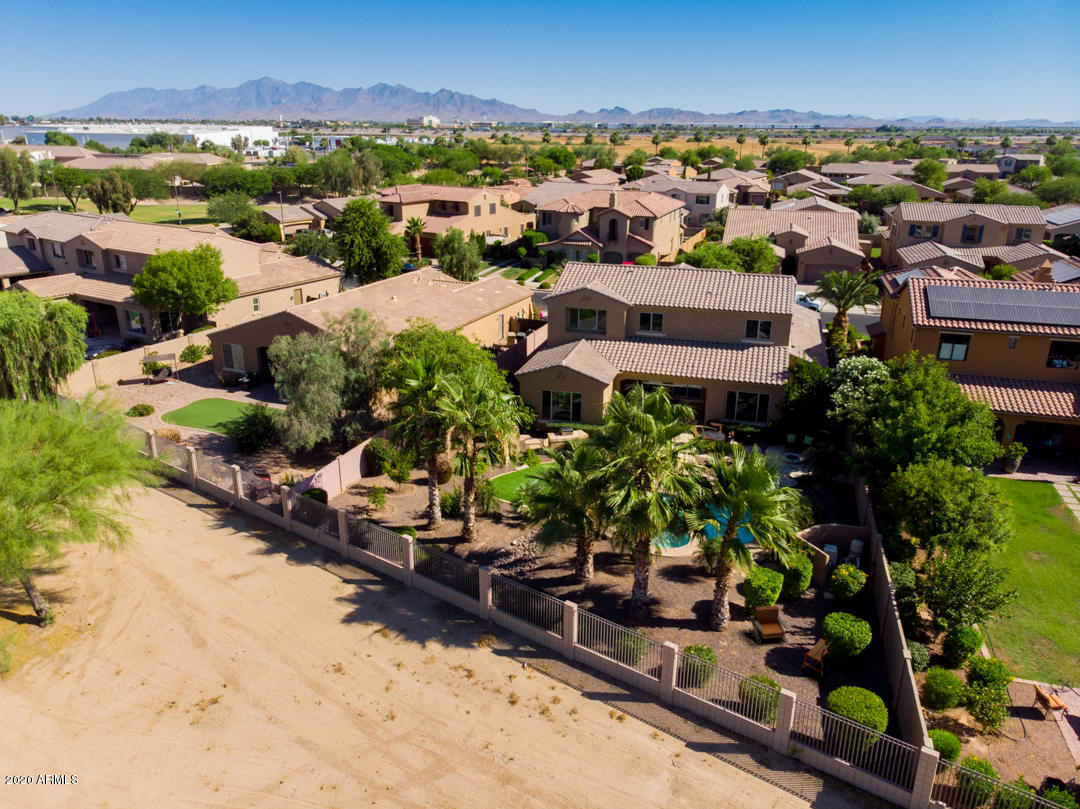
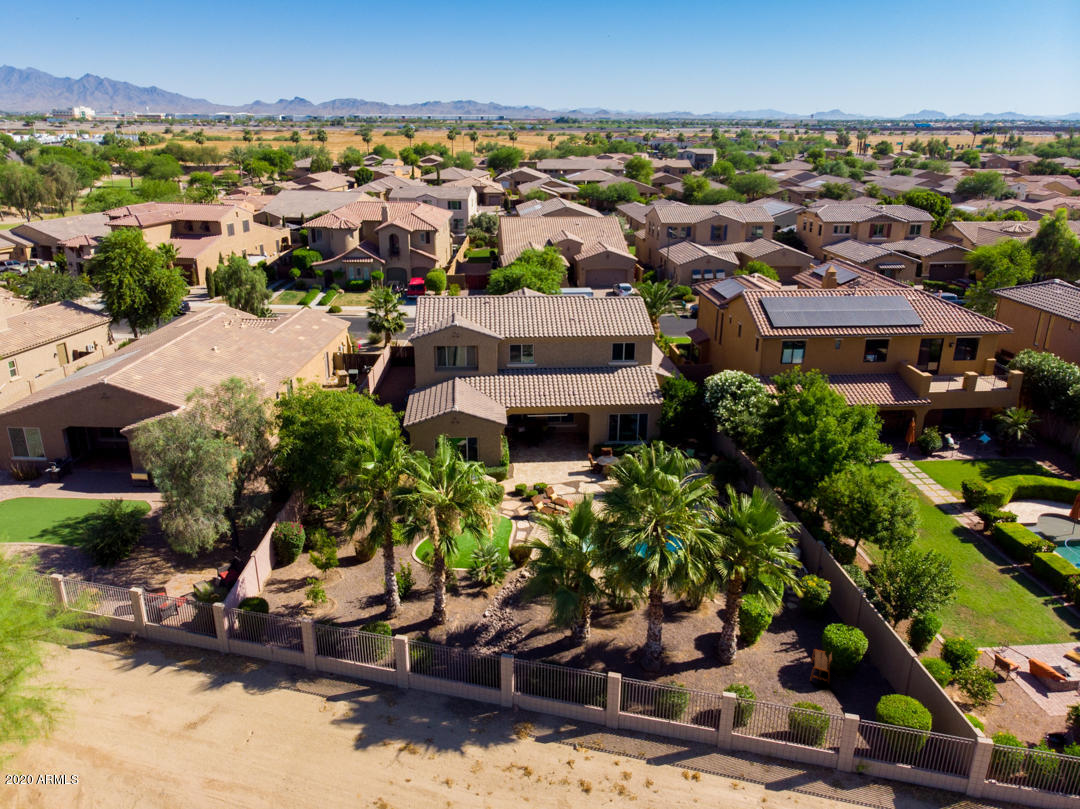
lounge chair: present [749,606,789,644] -> none [747,626,785,667]

